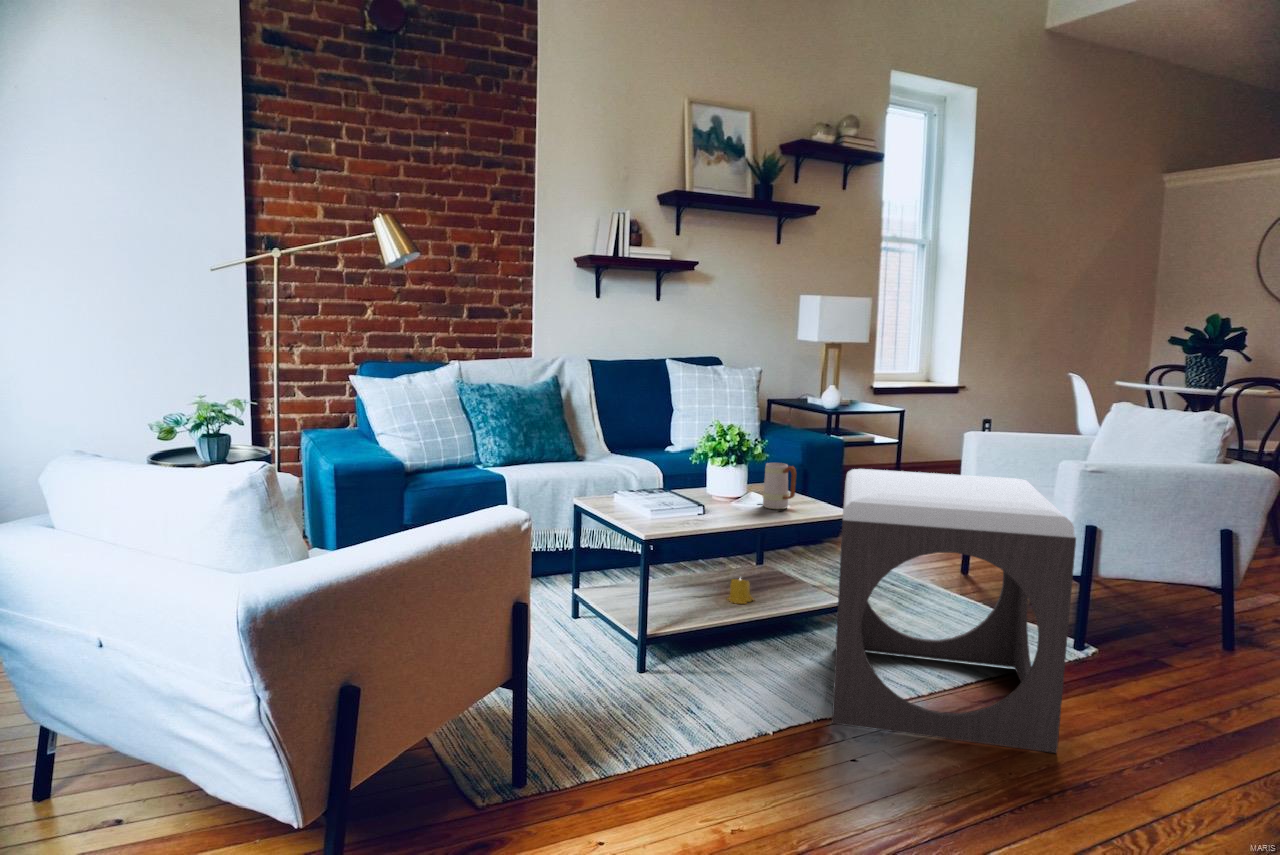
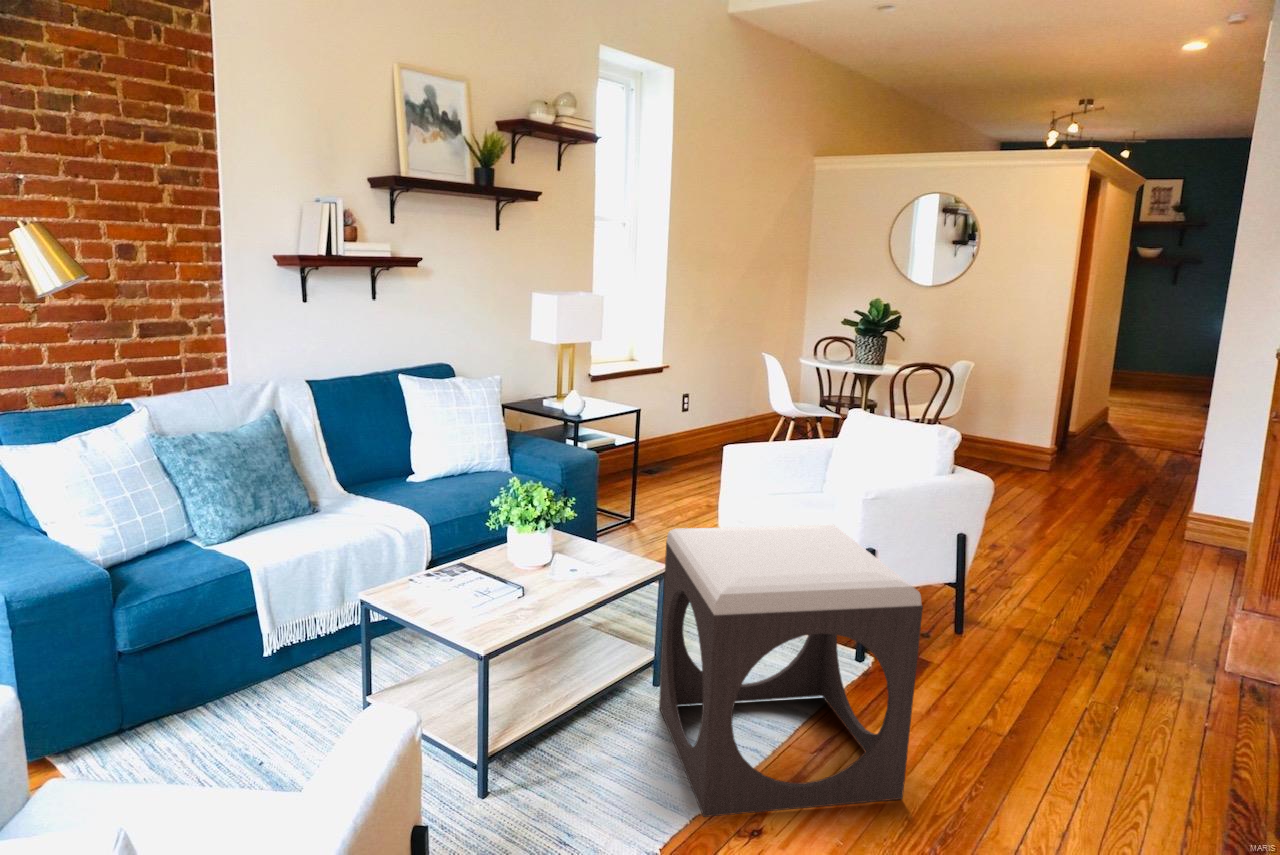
mug: present [763,463,796,509] -> none [570,519,609,571]
candle: present [727,579,755,604] -> none [541,647,572,679]

